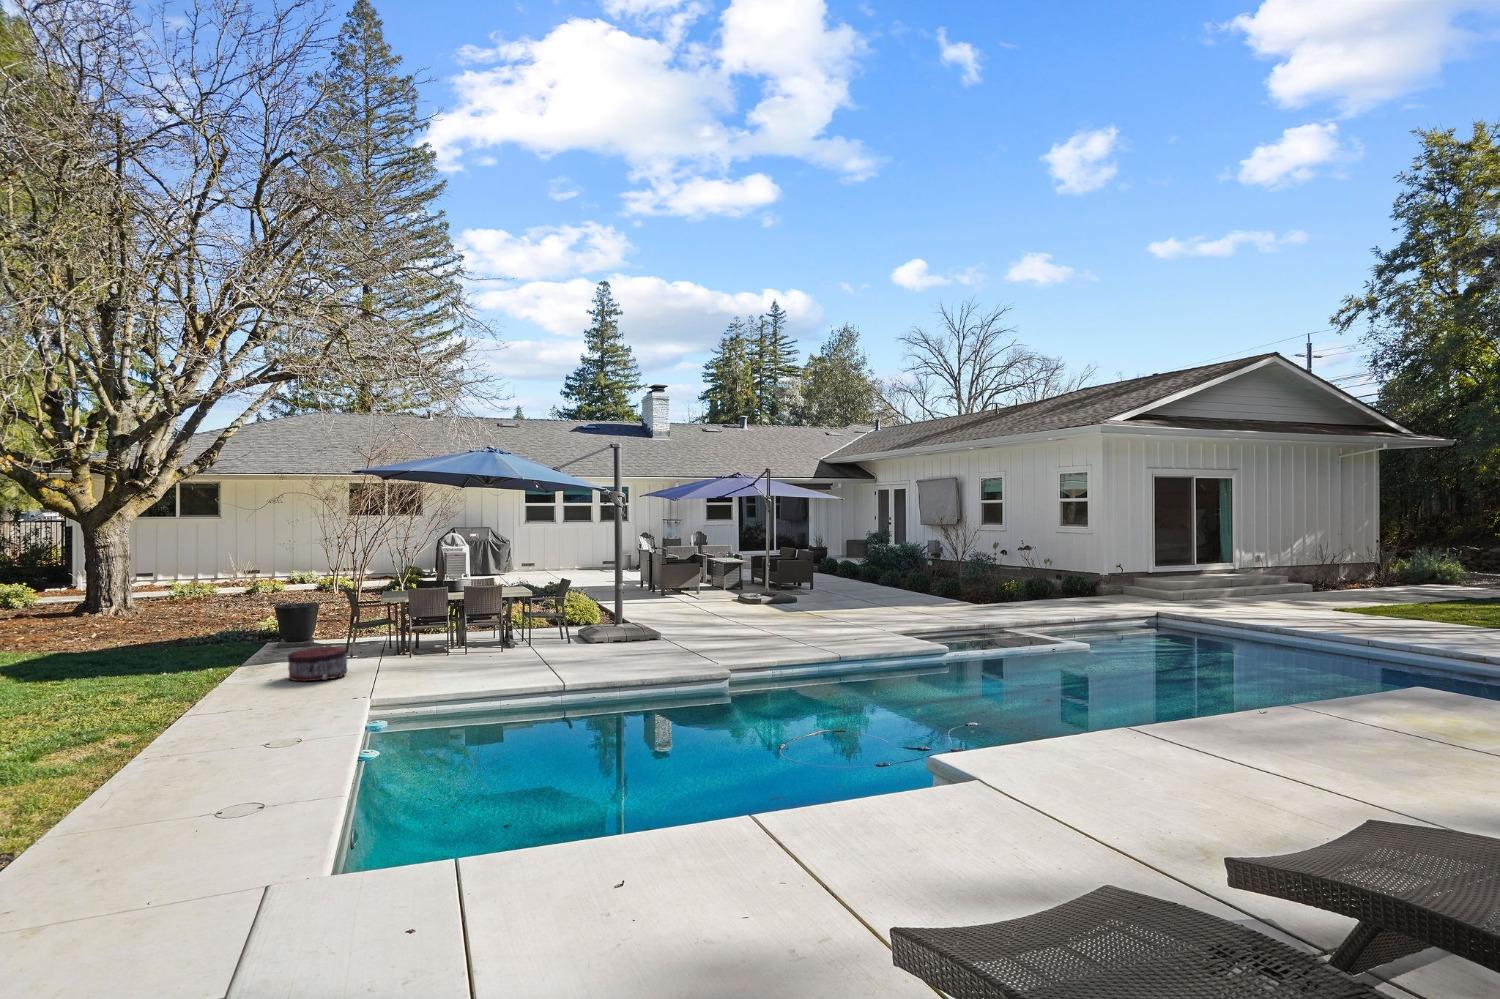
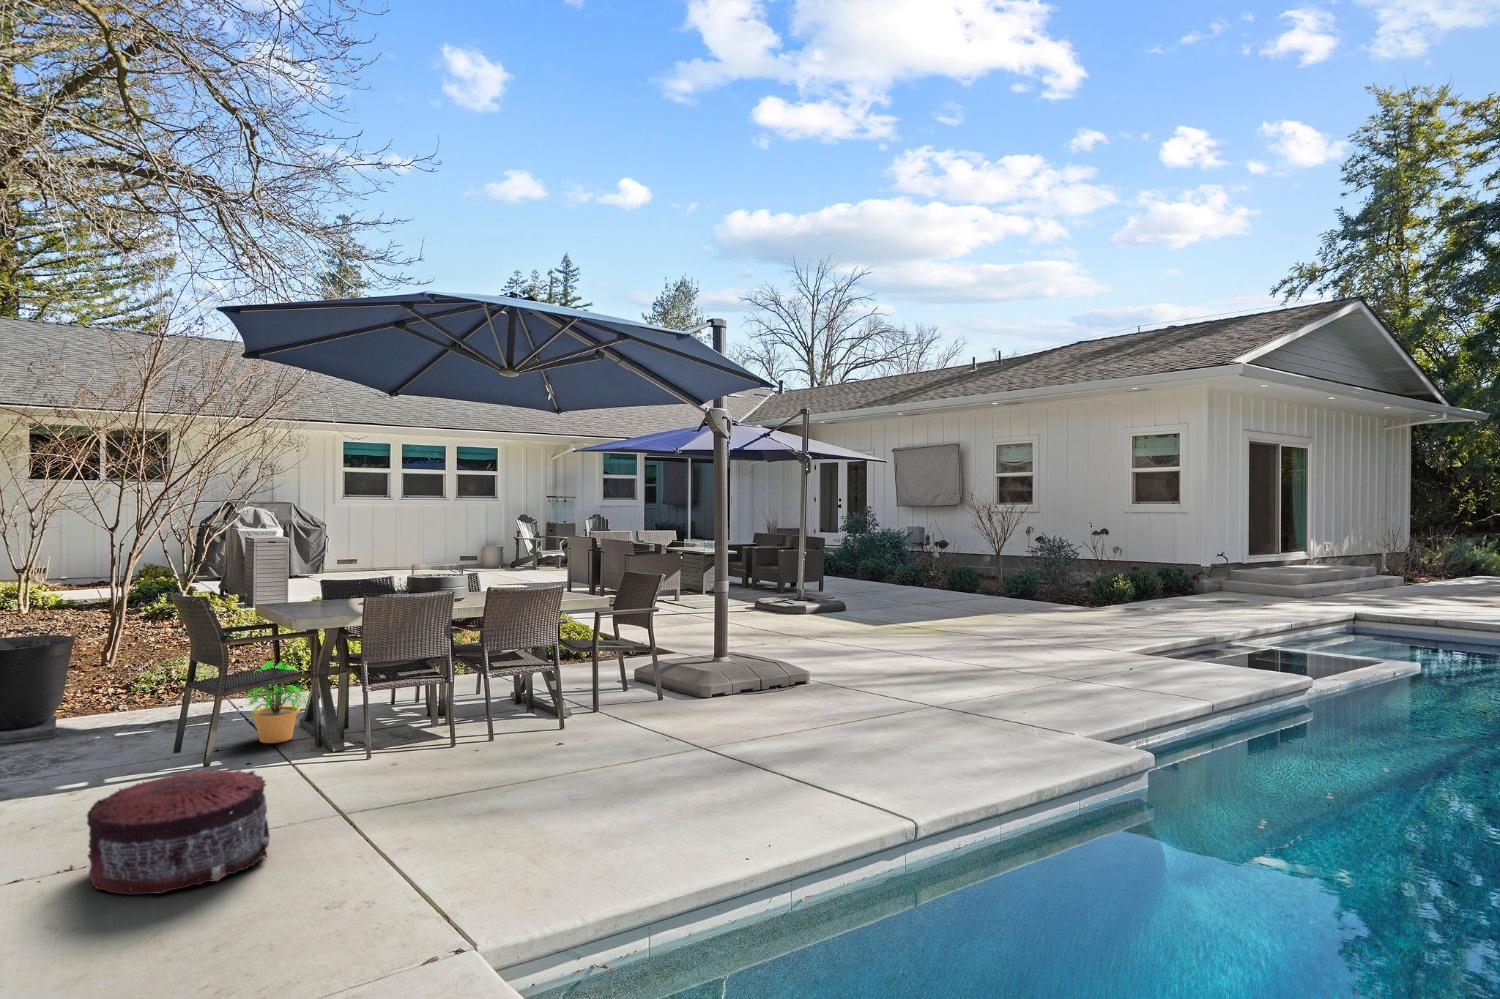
potted plant: none [371,613,401,650] -> present [247,661,309,743]

